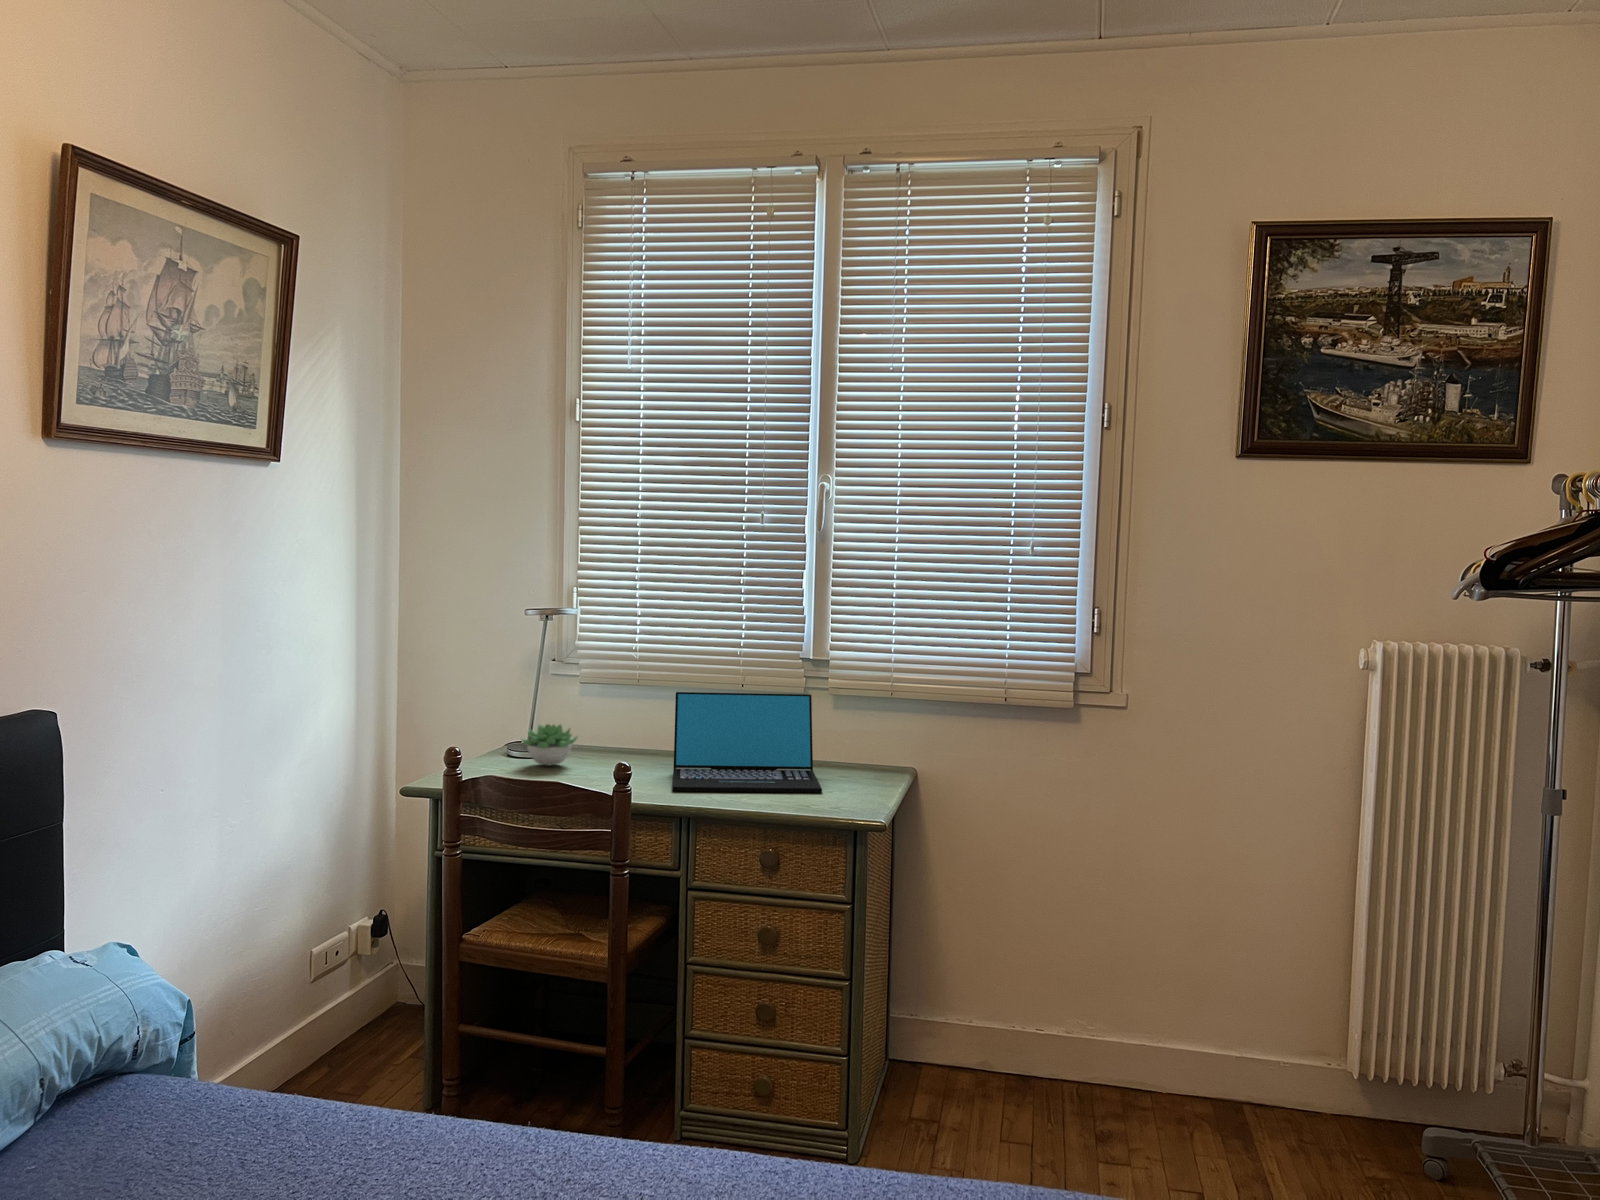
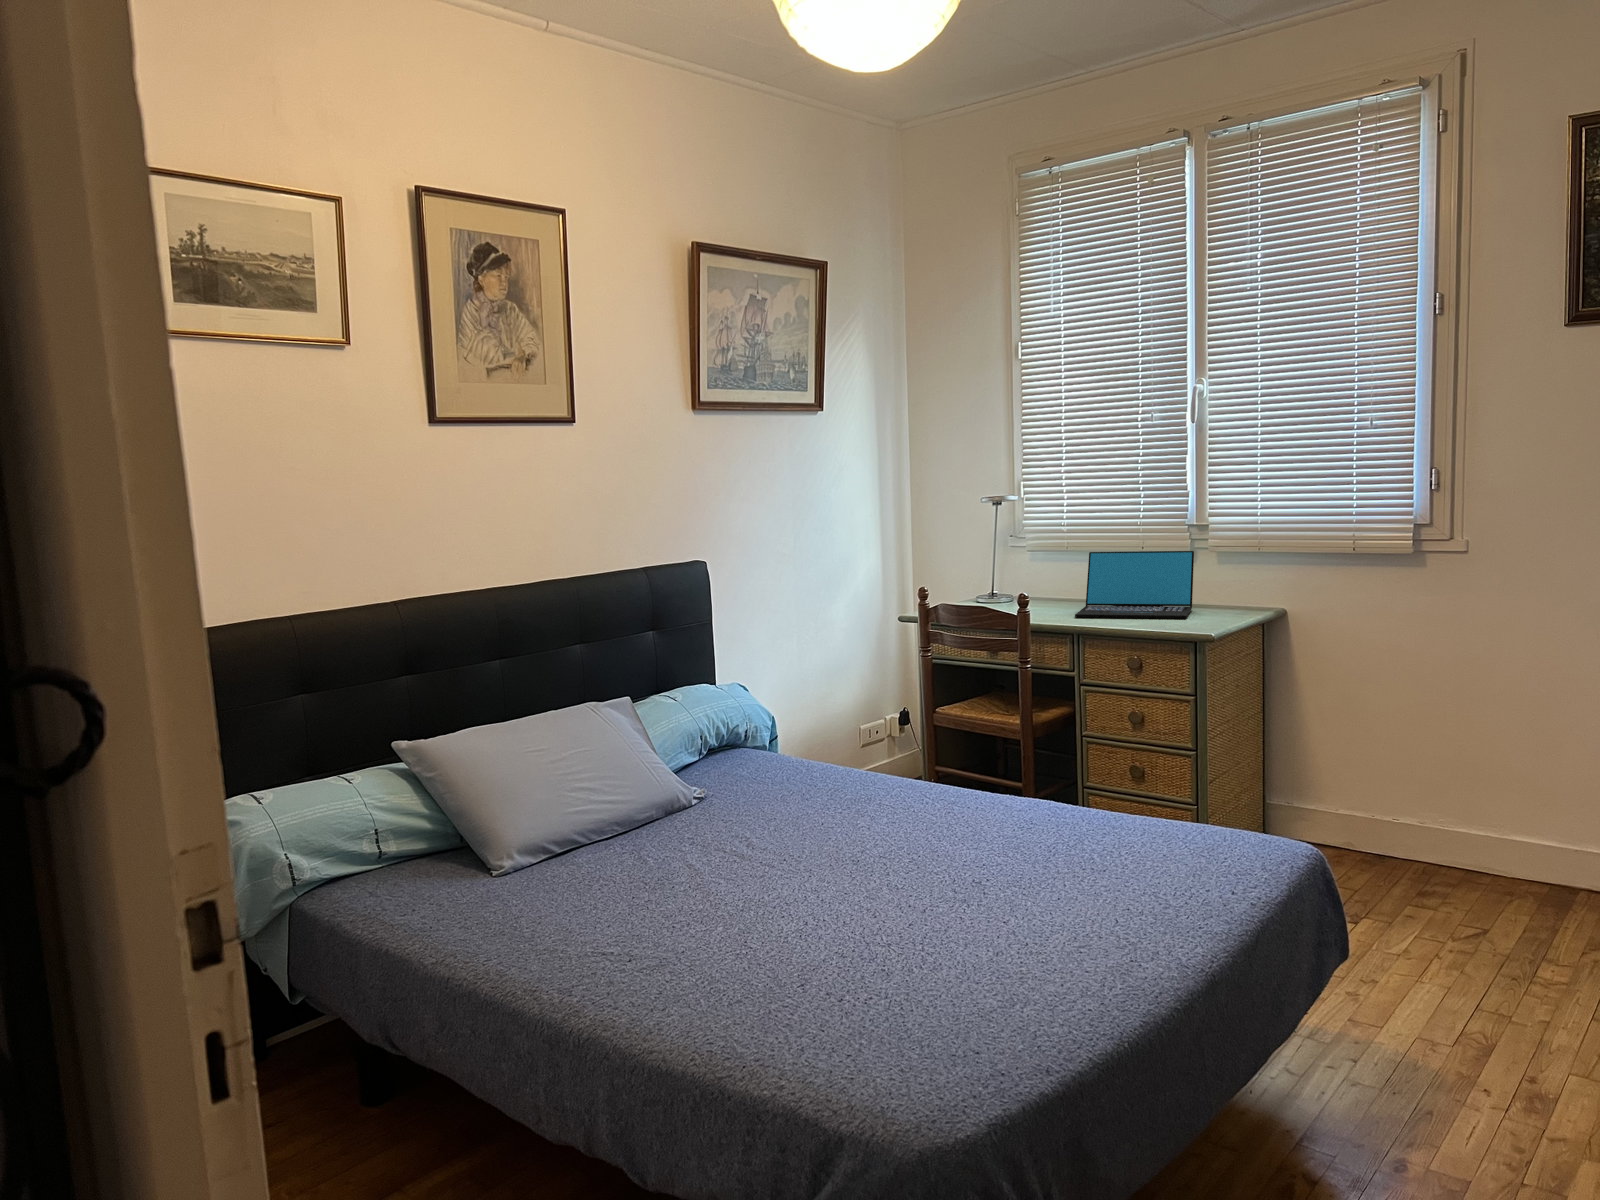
succulent plant: present [521,724,578,765] -> none [980,577,1022,605]

